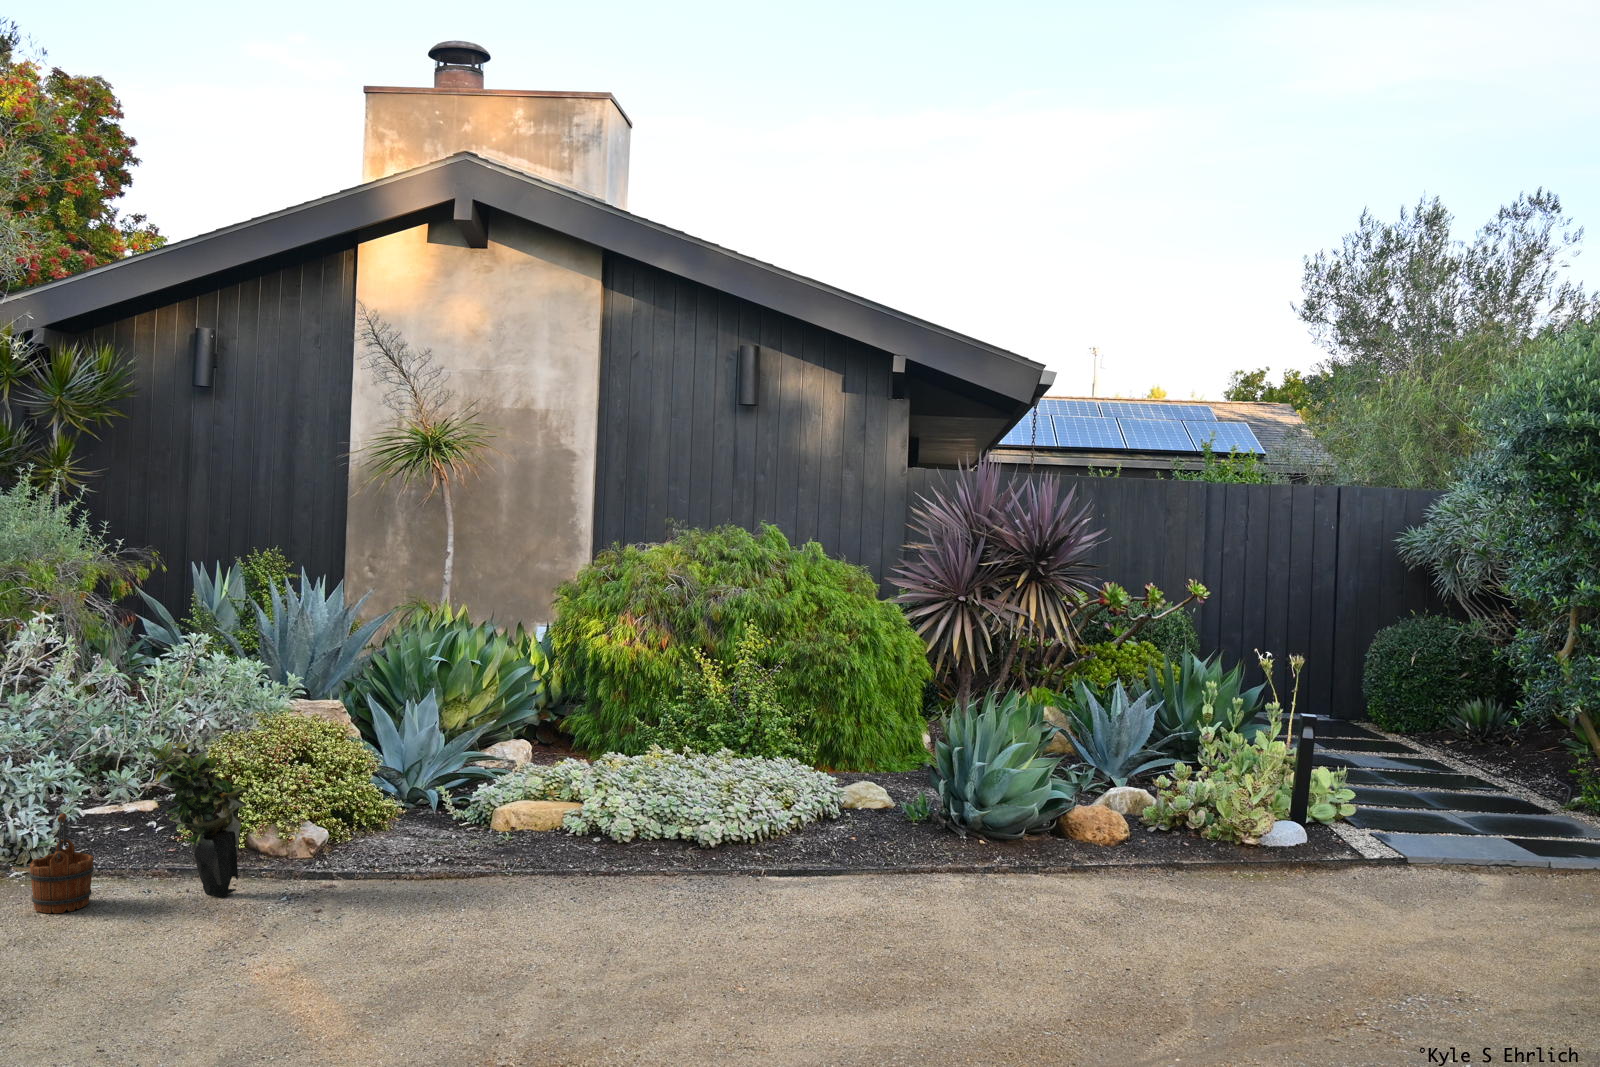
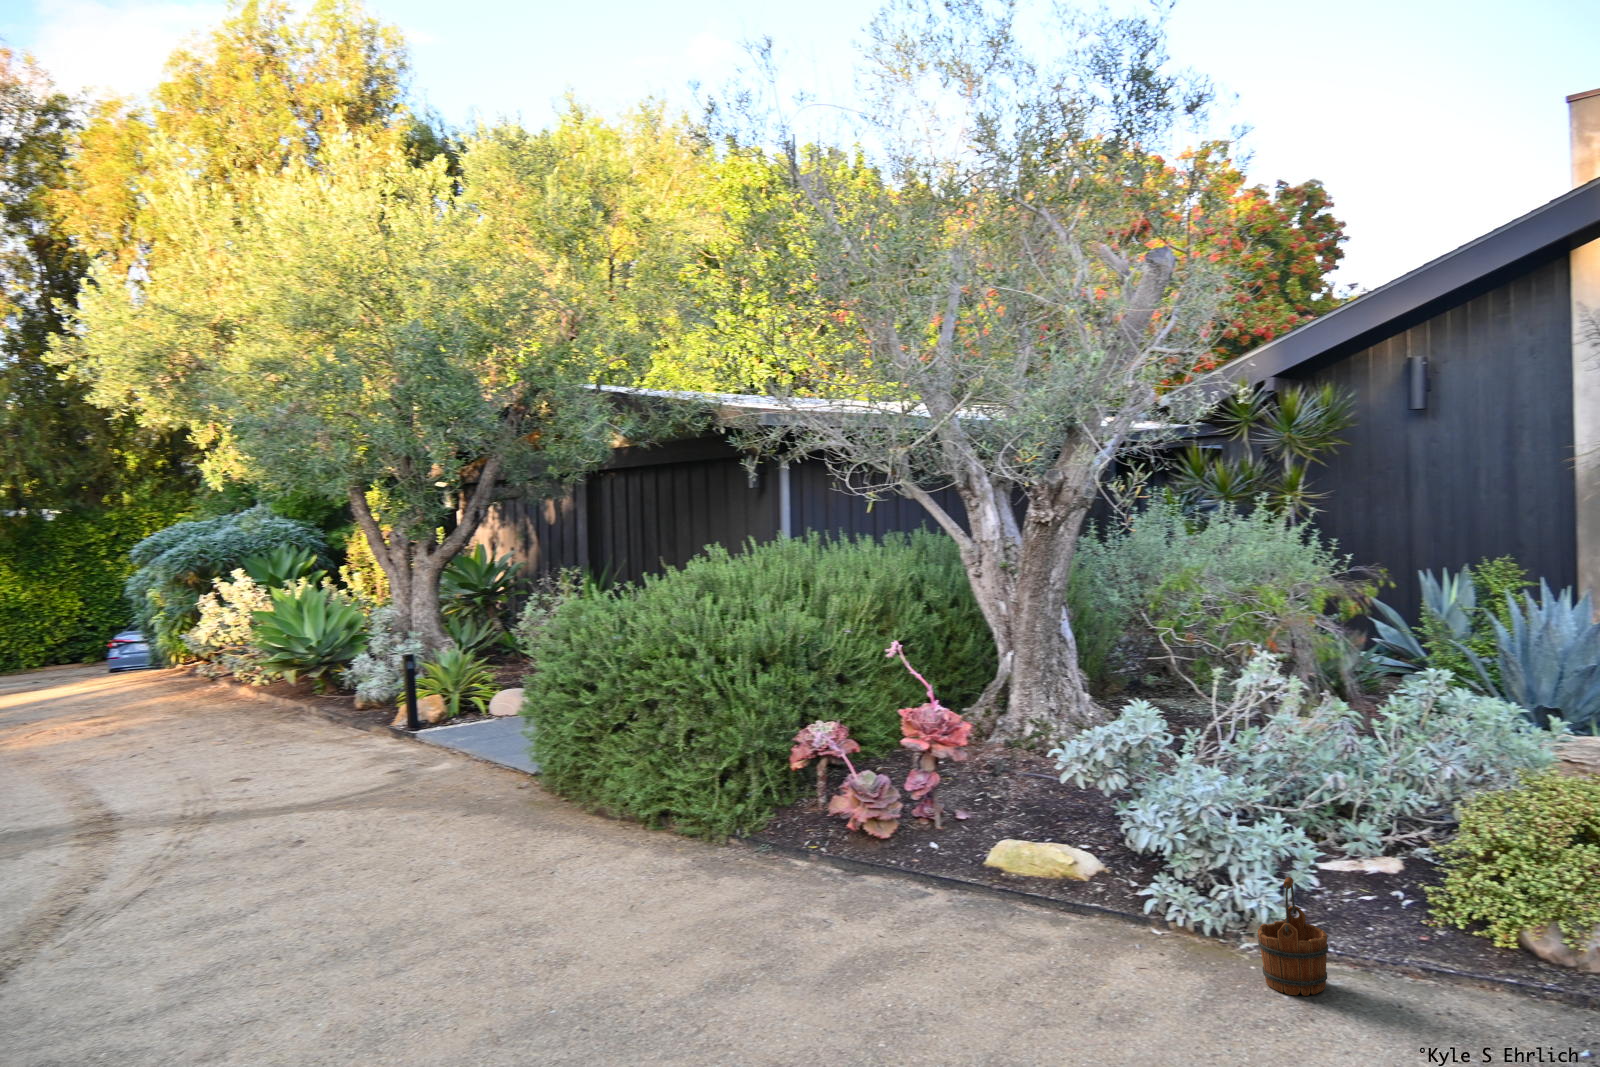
potted plant: present [147,740,249,897] -> none [1381,805,1521,1022]

